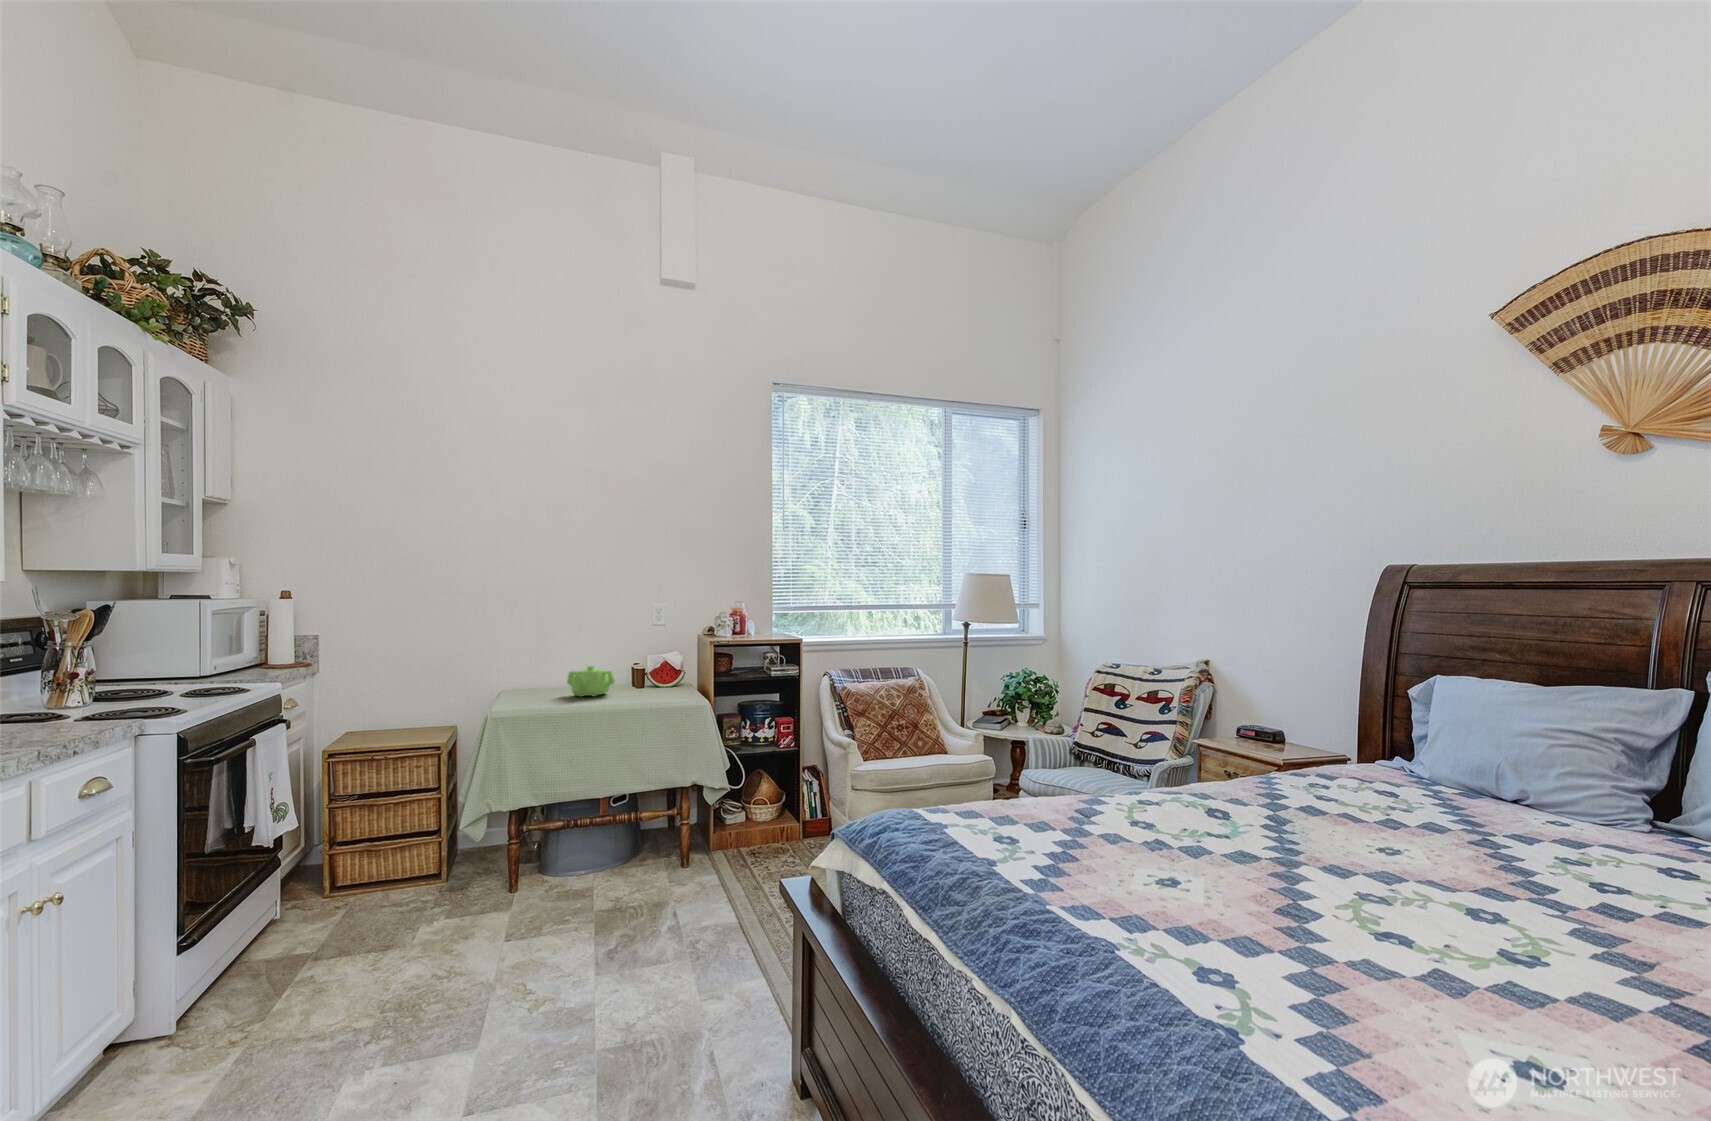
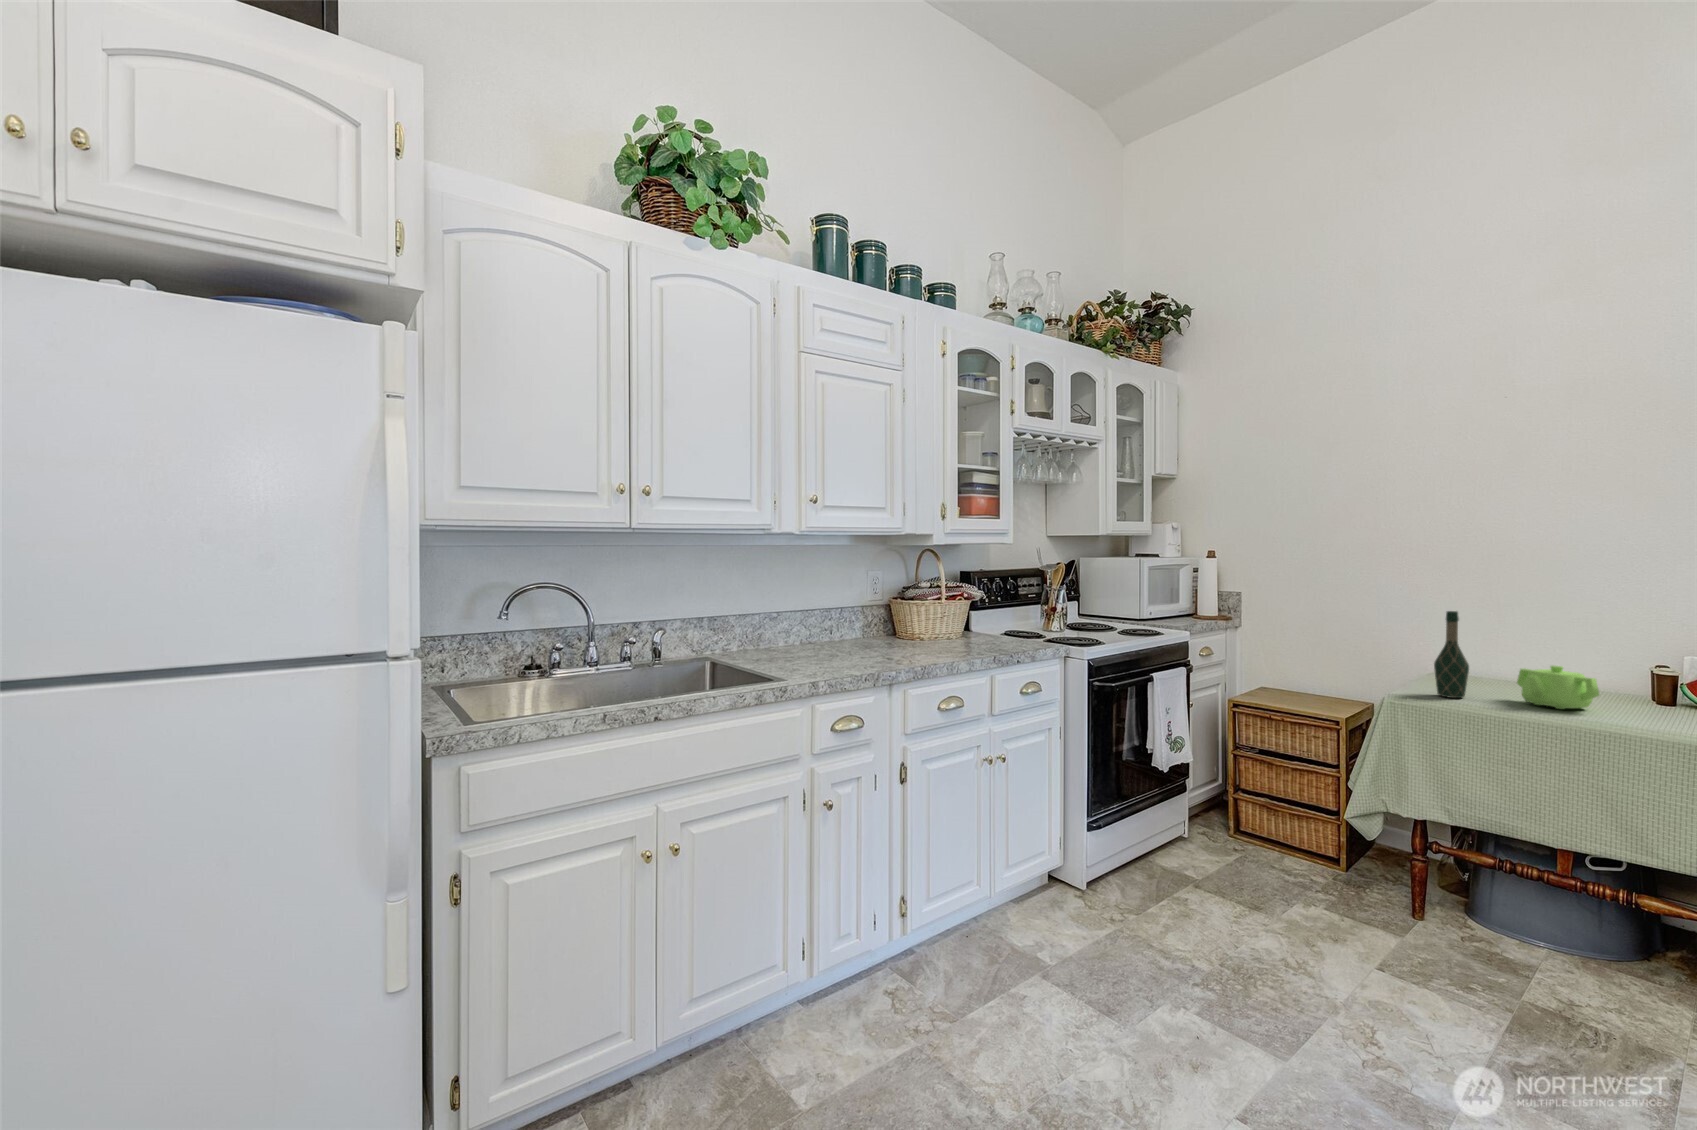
wine bottle: none [516,633,540,703] -> present [1434,611,1469,698]

